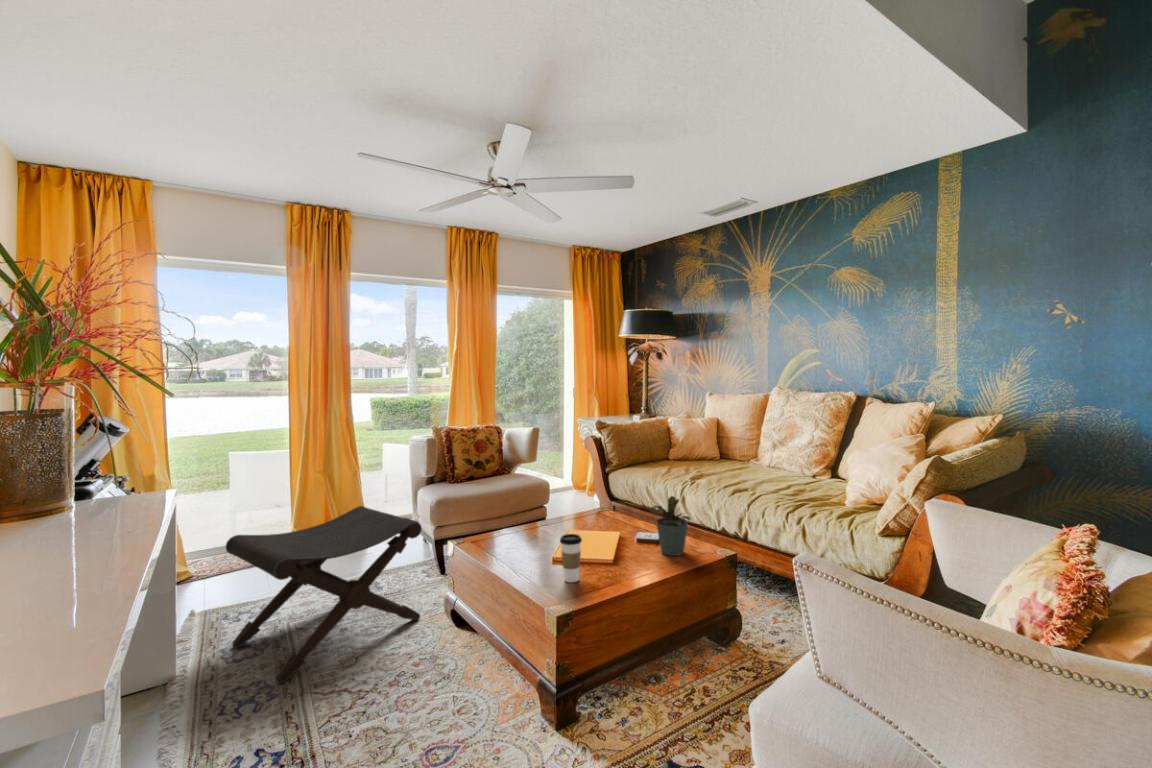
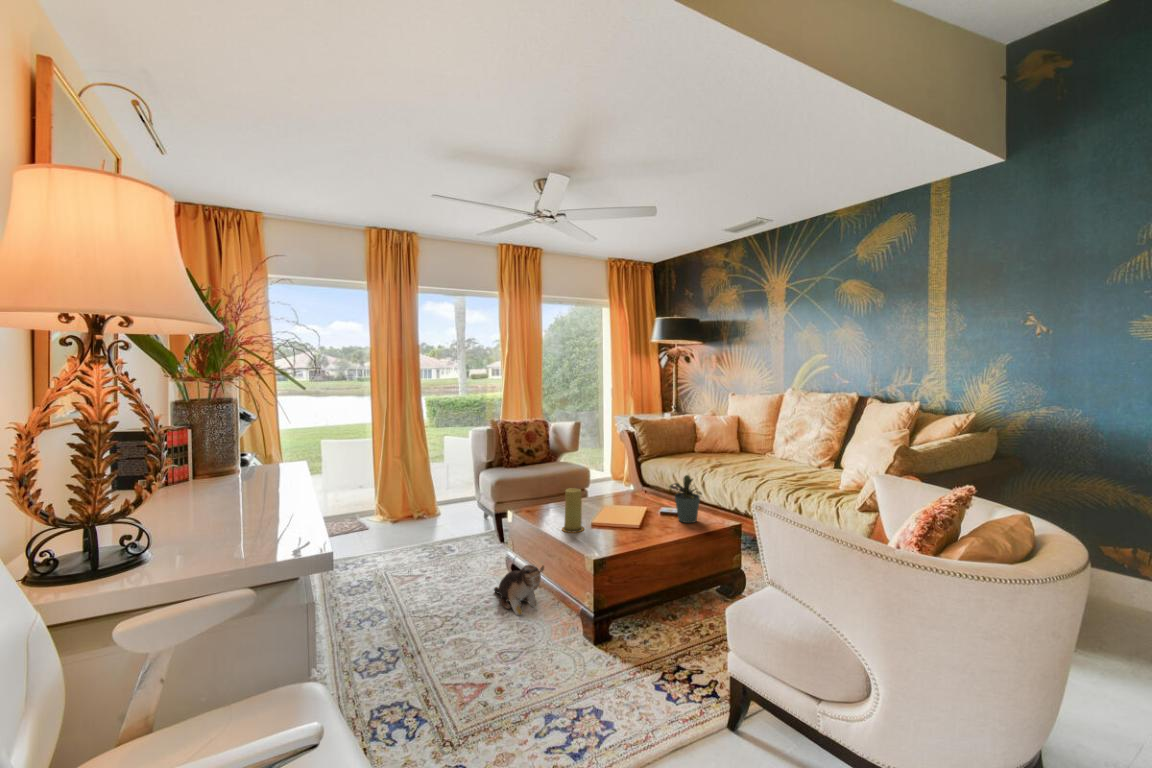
footstool: present [226,506,422,684] -> none [342,483,488,611]
candle: none [515,515,544,574] -> present [562,488,584,533]
coffee cup: present [560,534,582,582] -> none [597,502,614,539]
plush toy: none [428,618,491,685] -> present [494,565,544,615]

